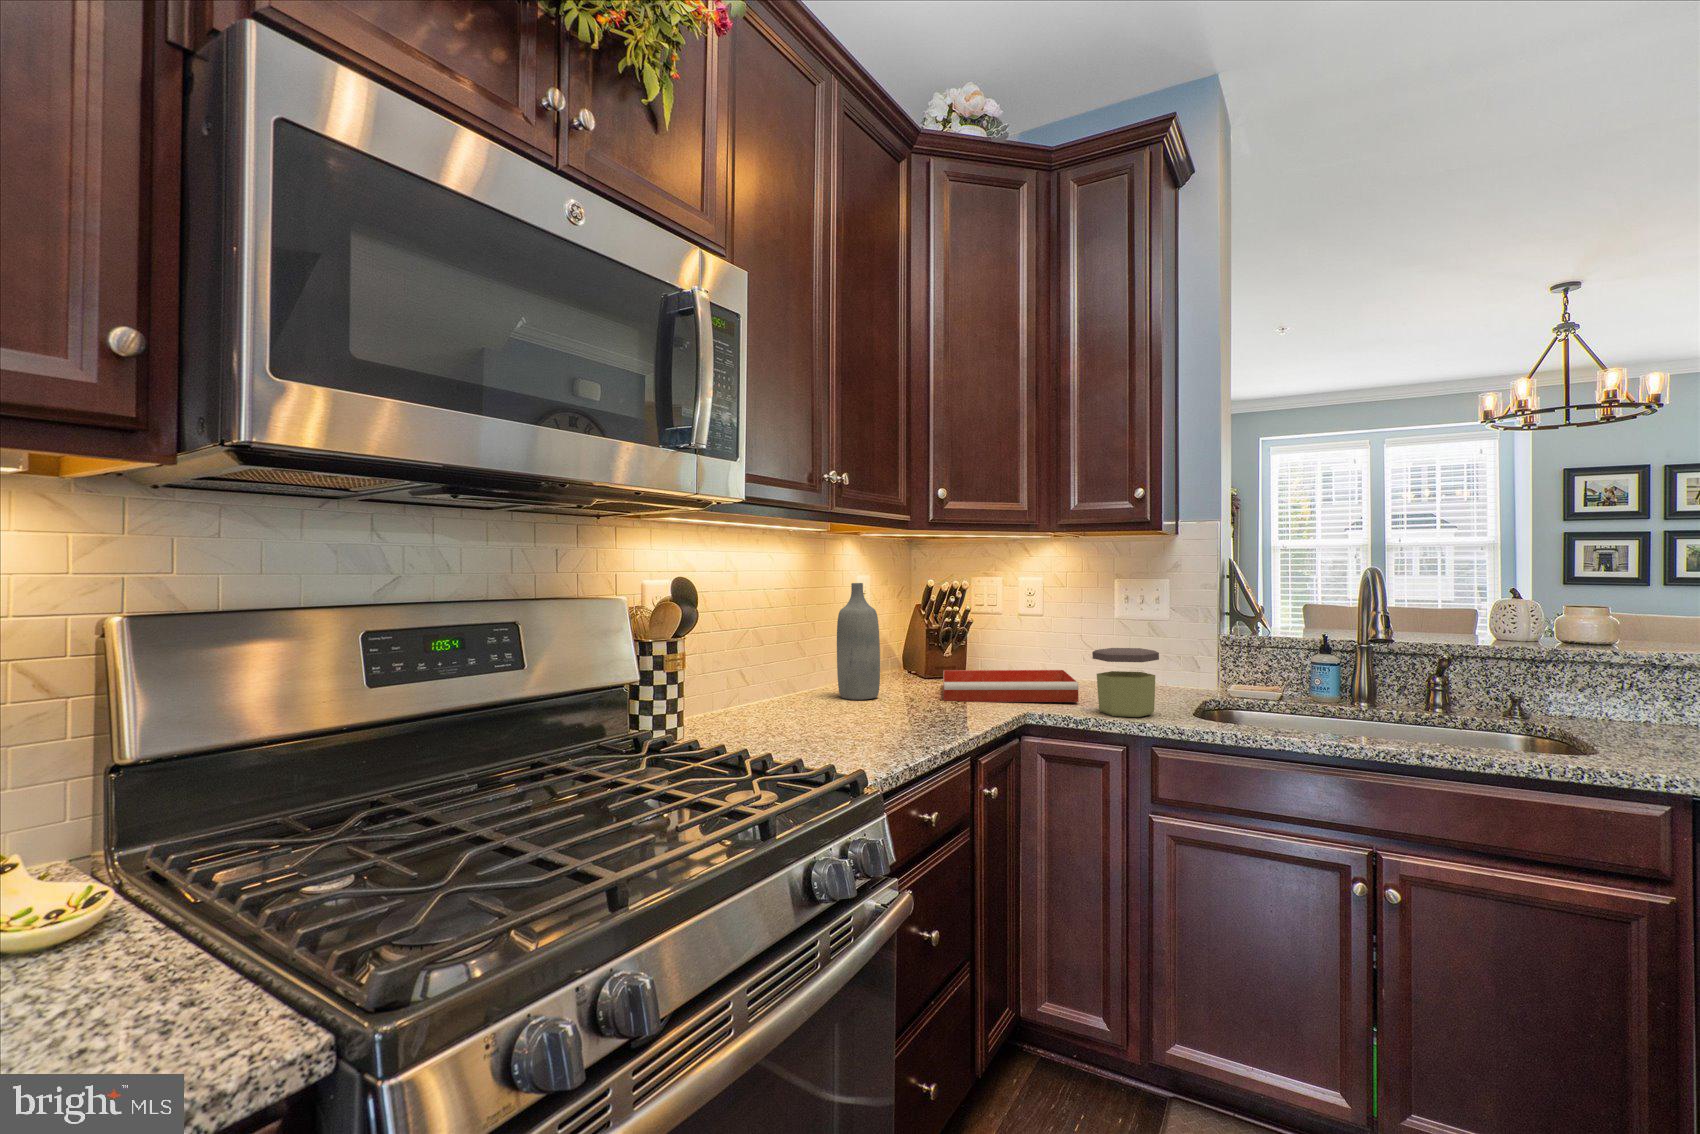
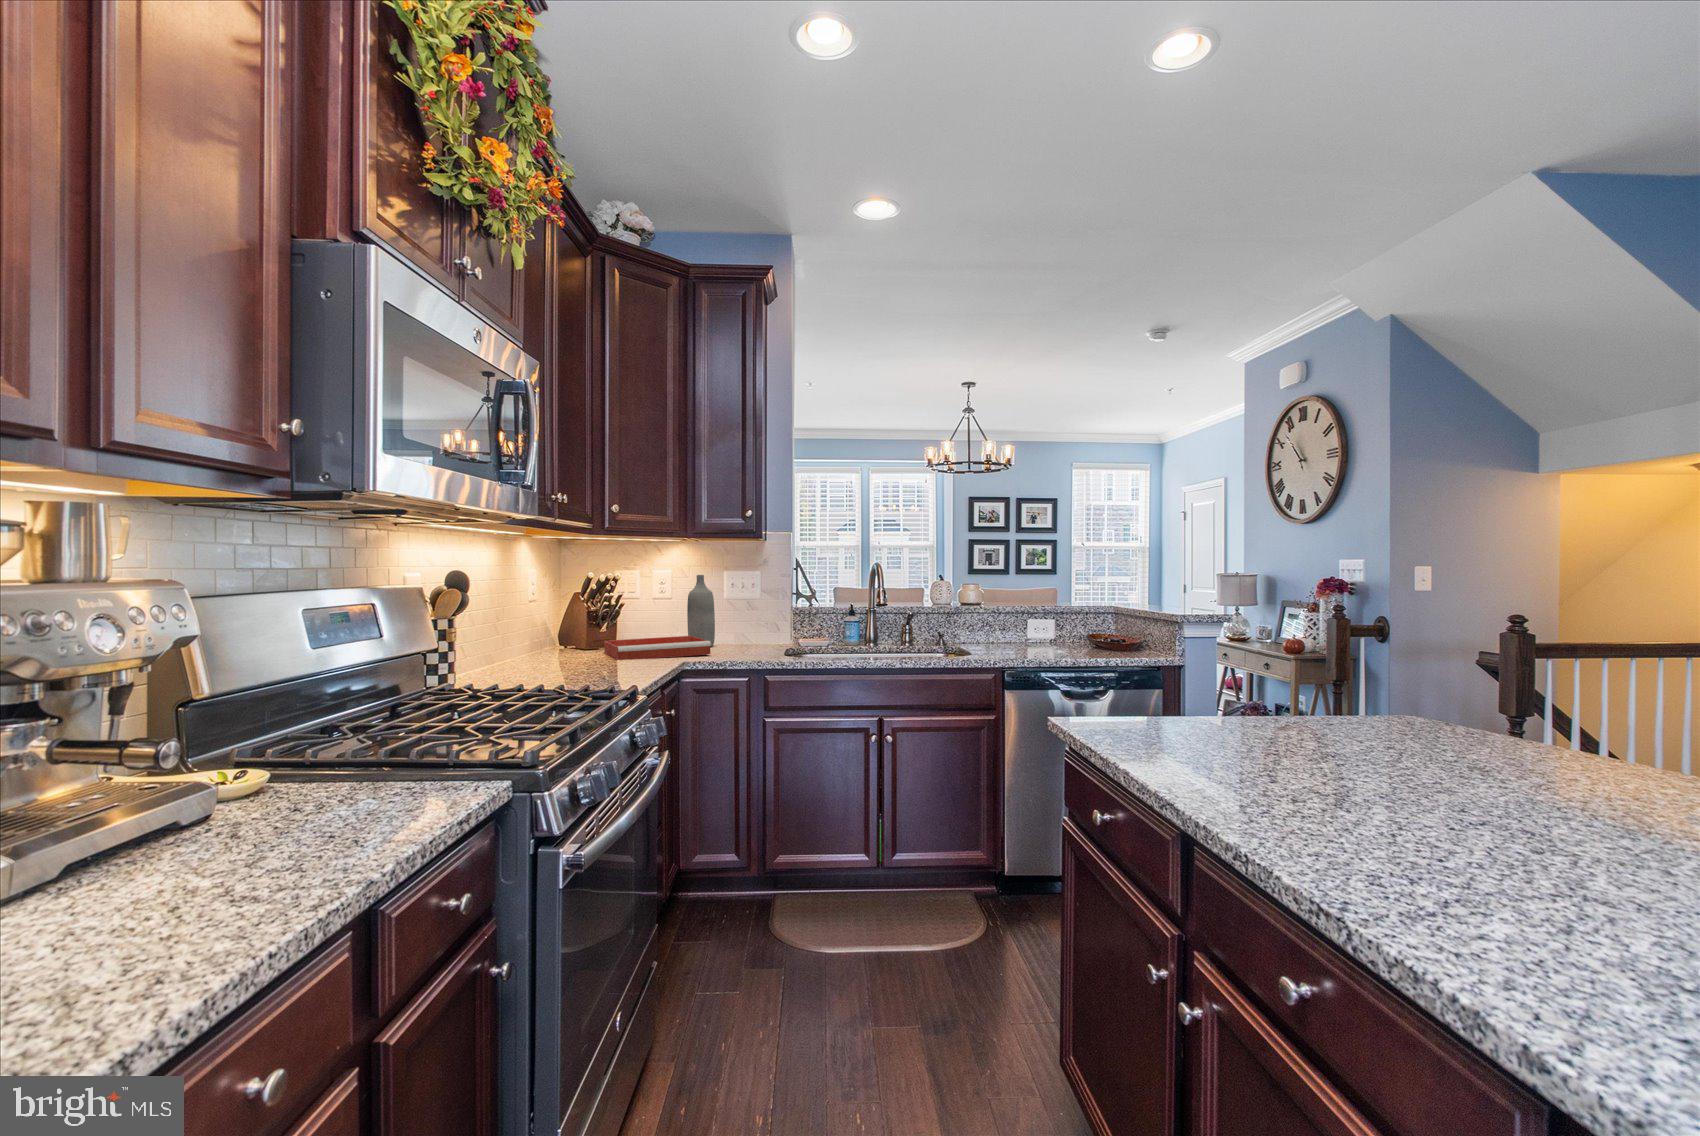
bottle: present [837,583,880,700] -> present [687,575,715,646]
jar: present [1092,648,1159,717] -> none [723,616,765,660]

